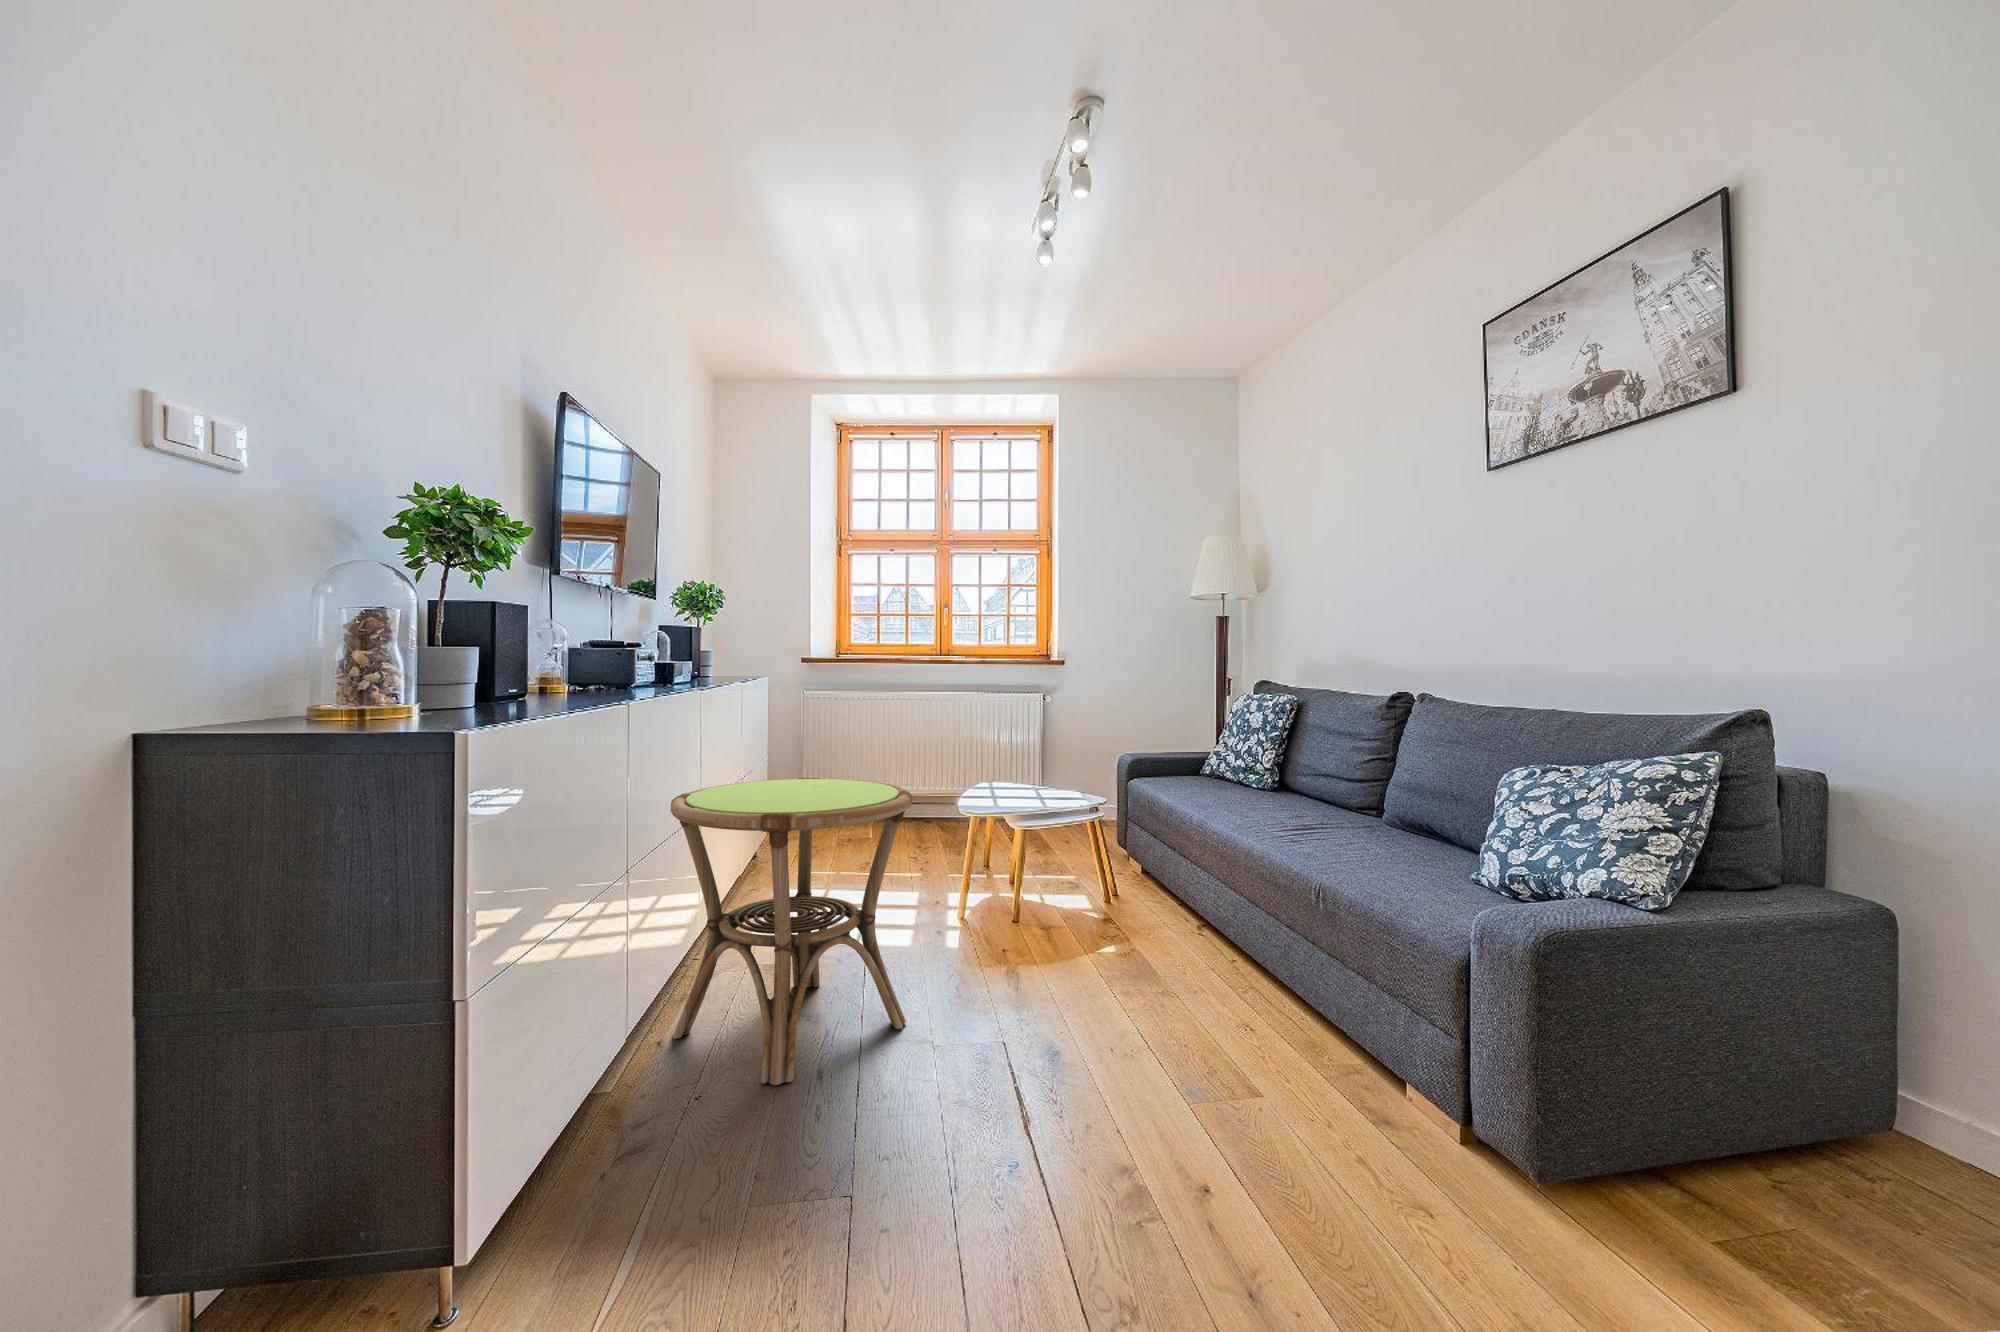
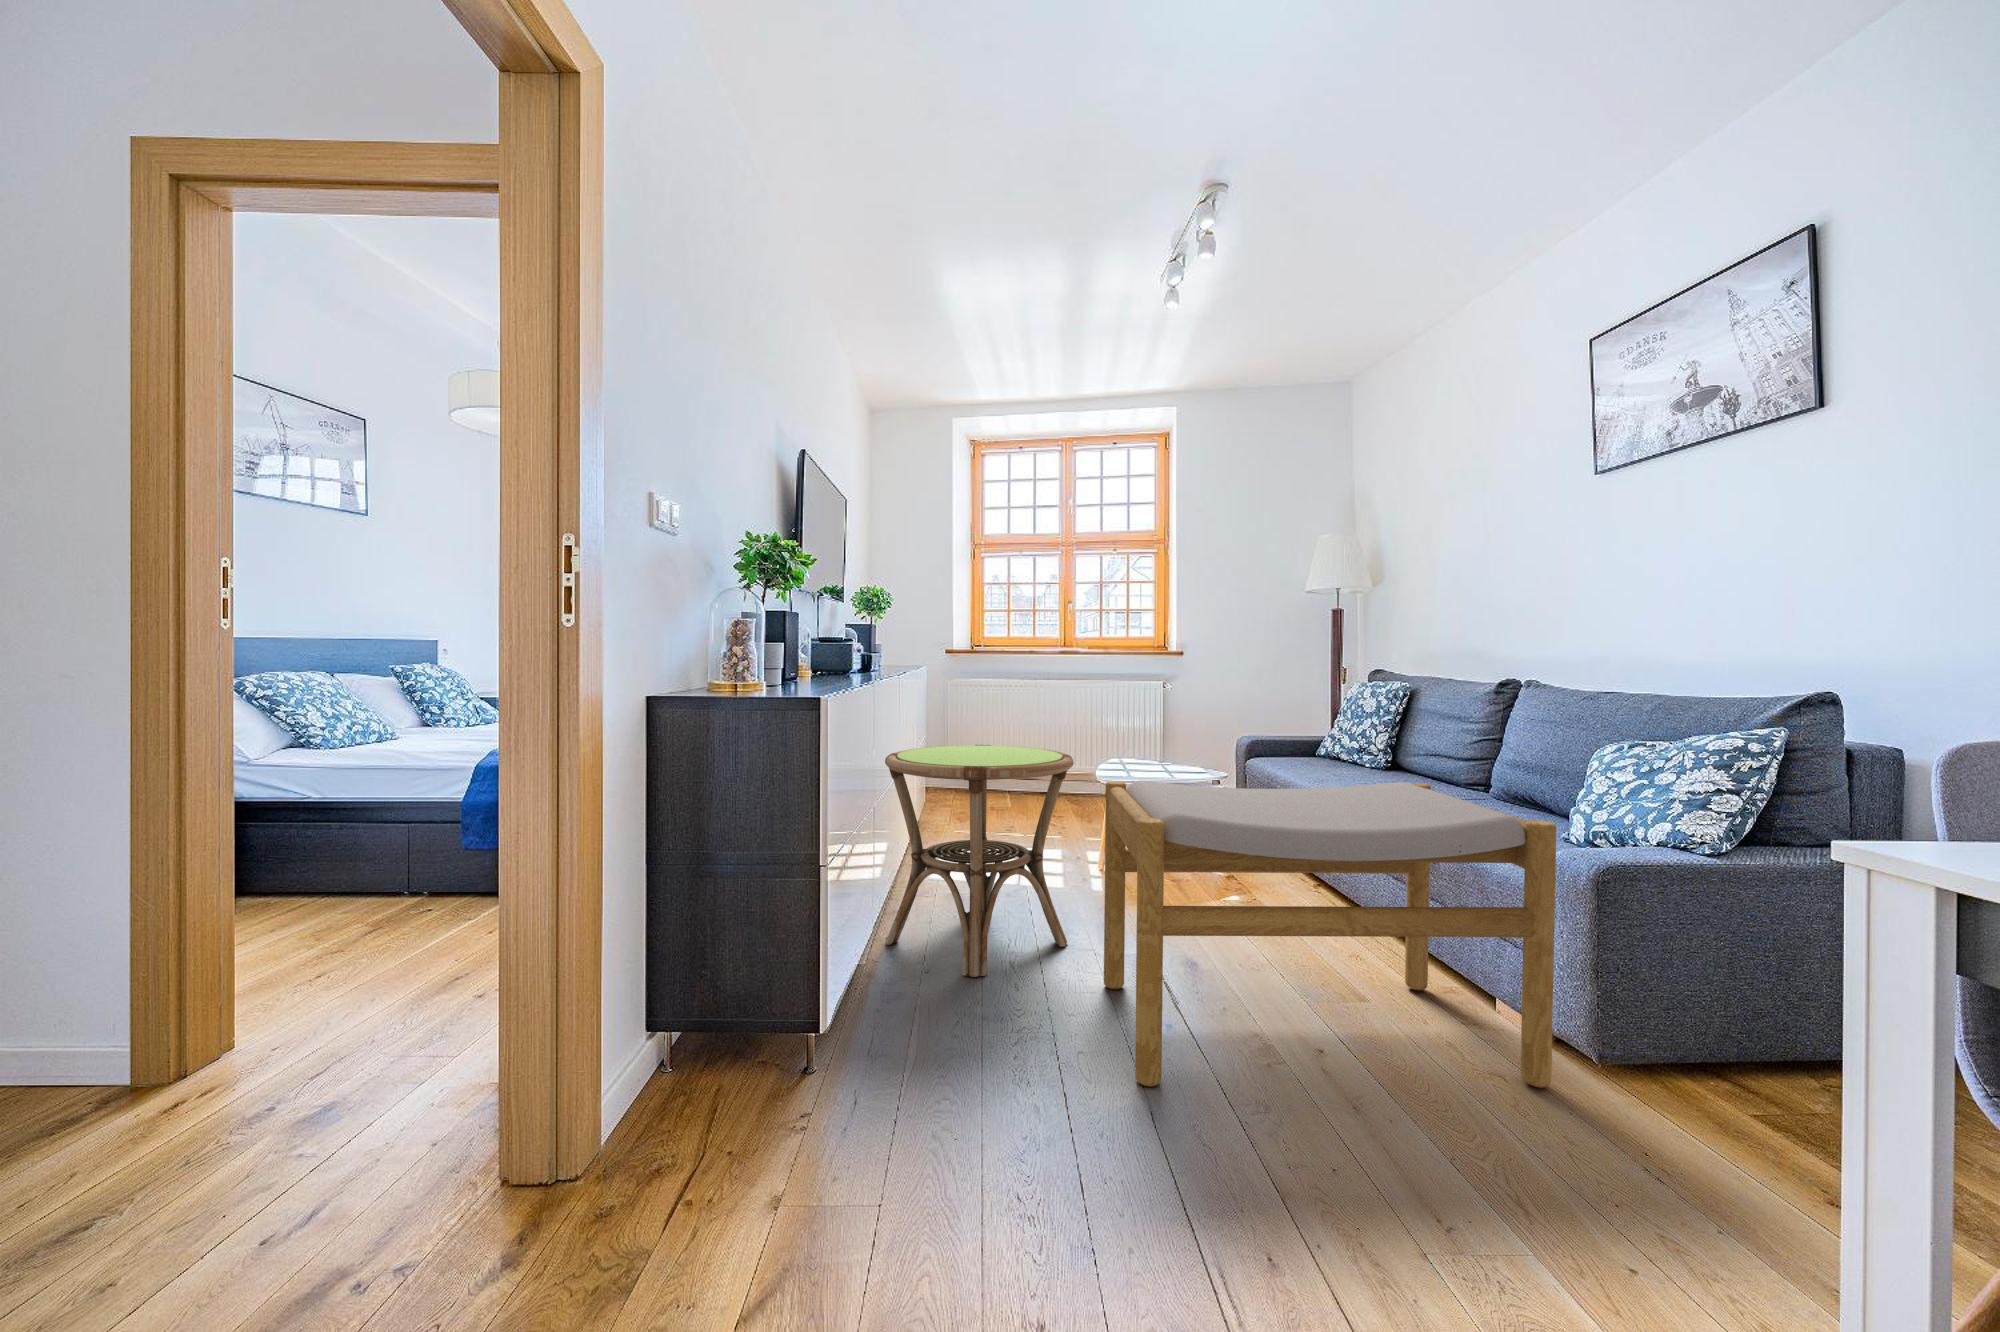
footstool: none [941,821,1487,1263] -> present [1104,781,1557,1088]

